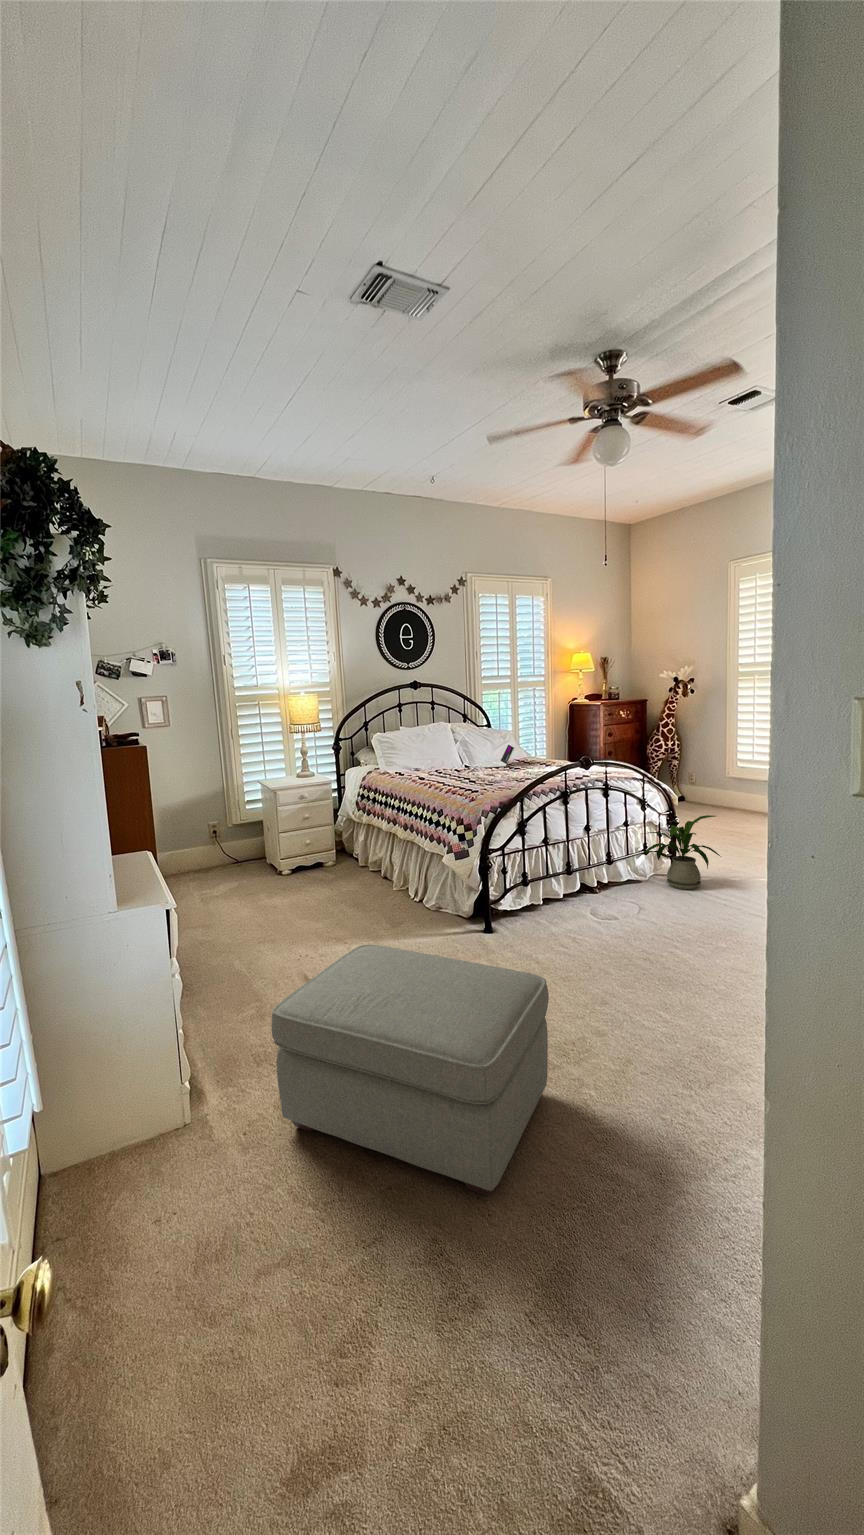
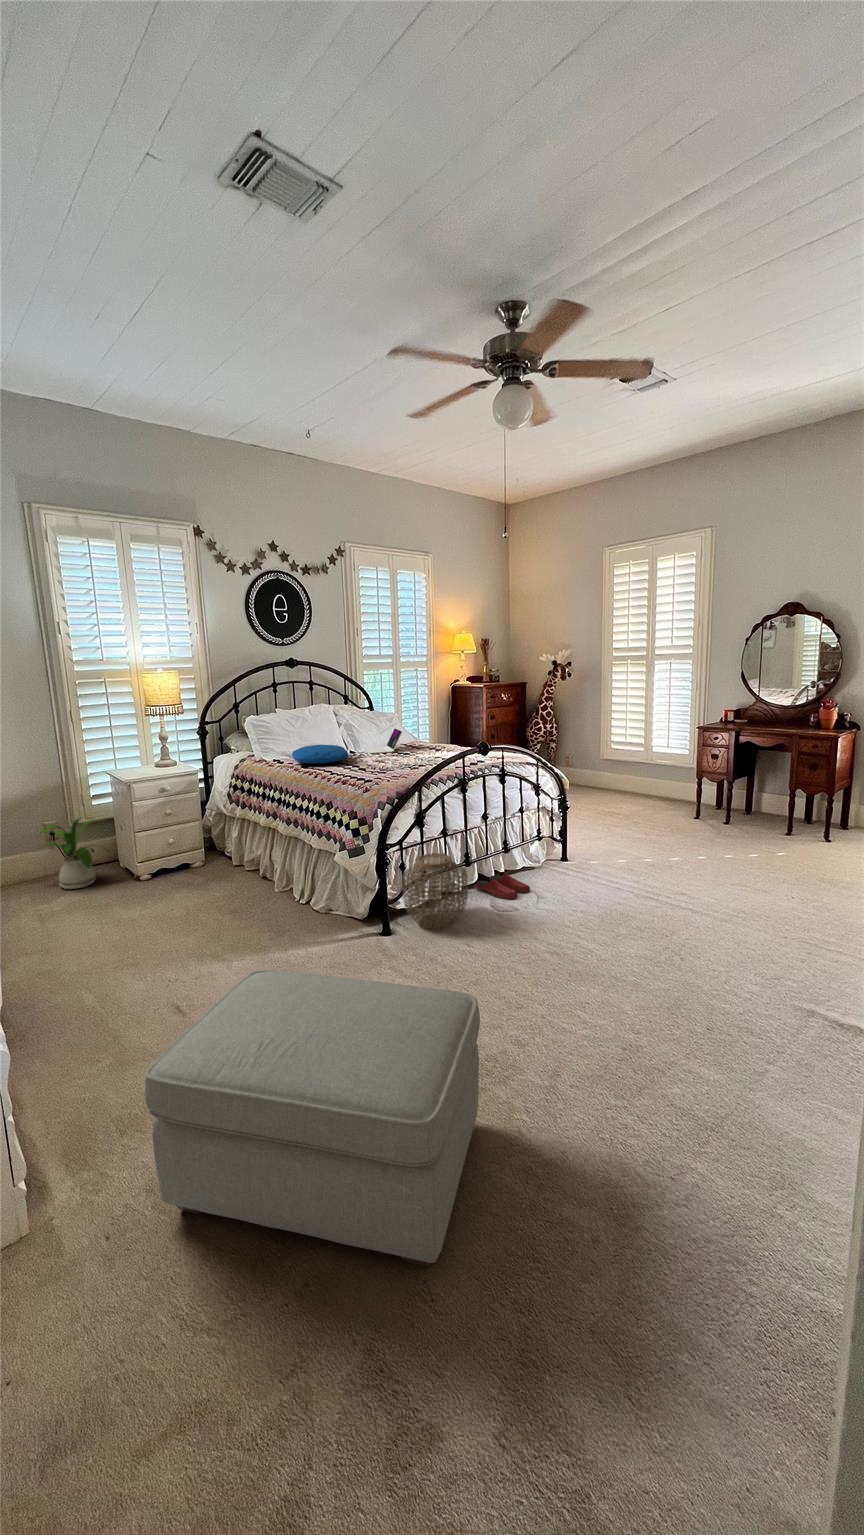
pillow: none [412,759,462,776] -> present [292,745,349,764]
house plant: present [643,815,720,889] -> present [39,815,111,889]
woven basket: none [504,860,565,930] -> present [402,853,468,929]
slippers: none [579,884,631,908] -> present [477,874,530,899]

